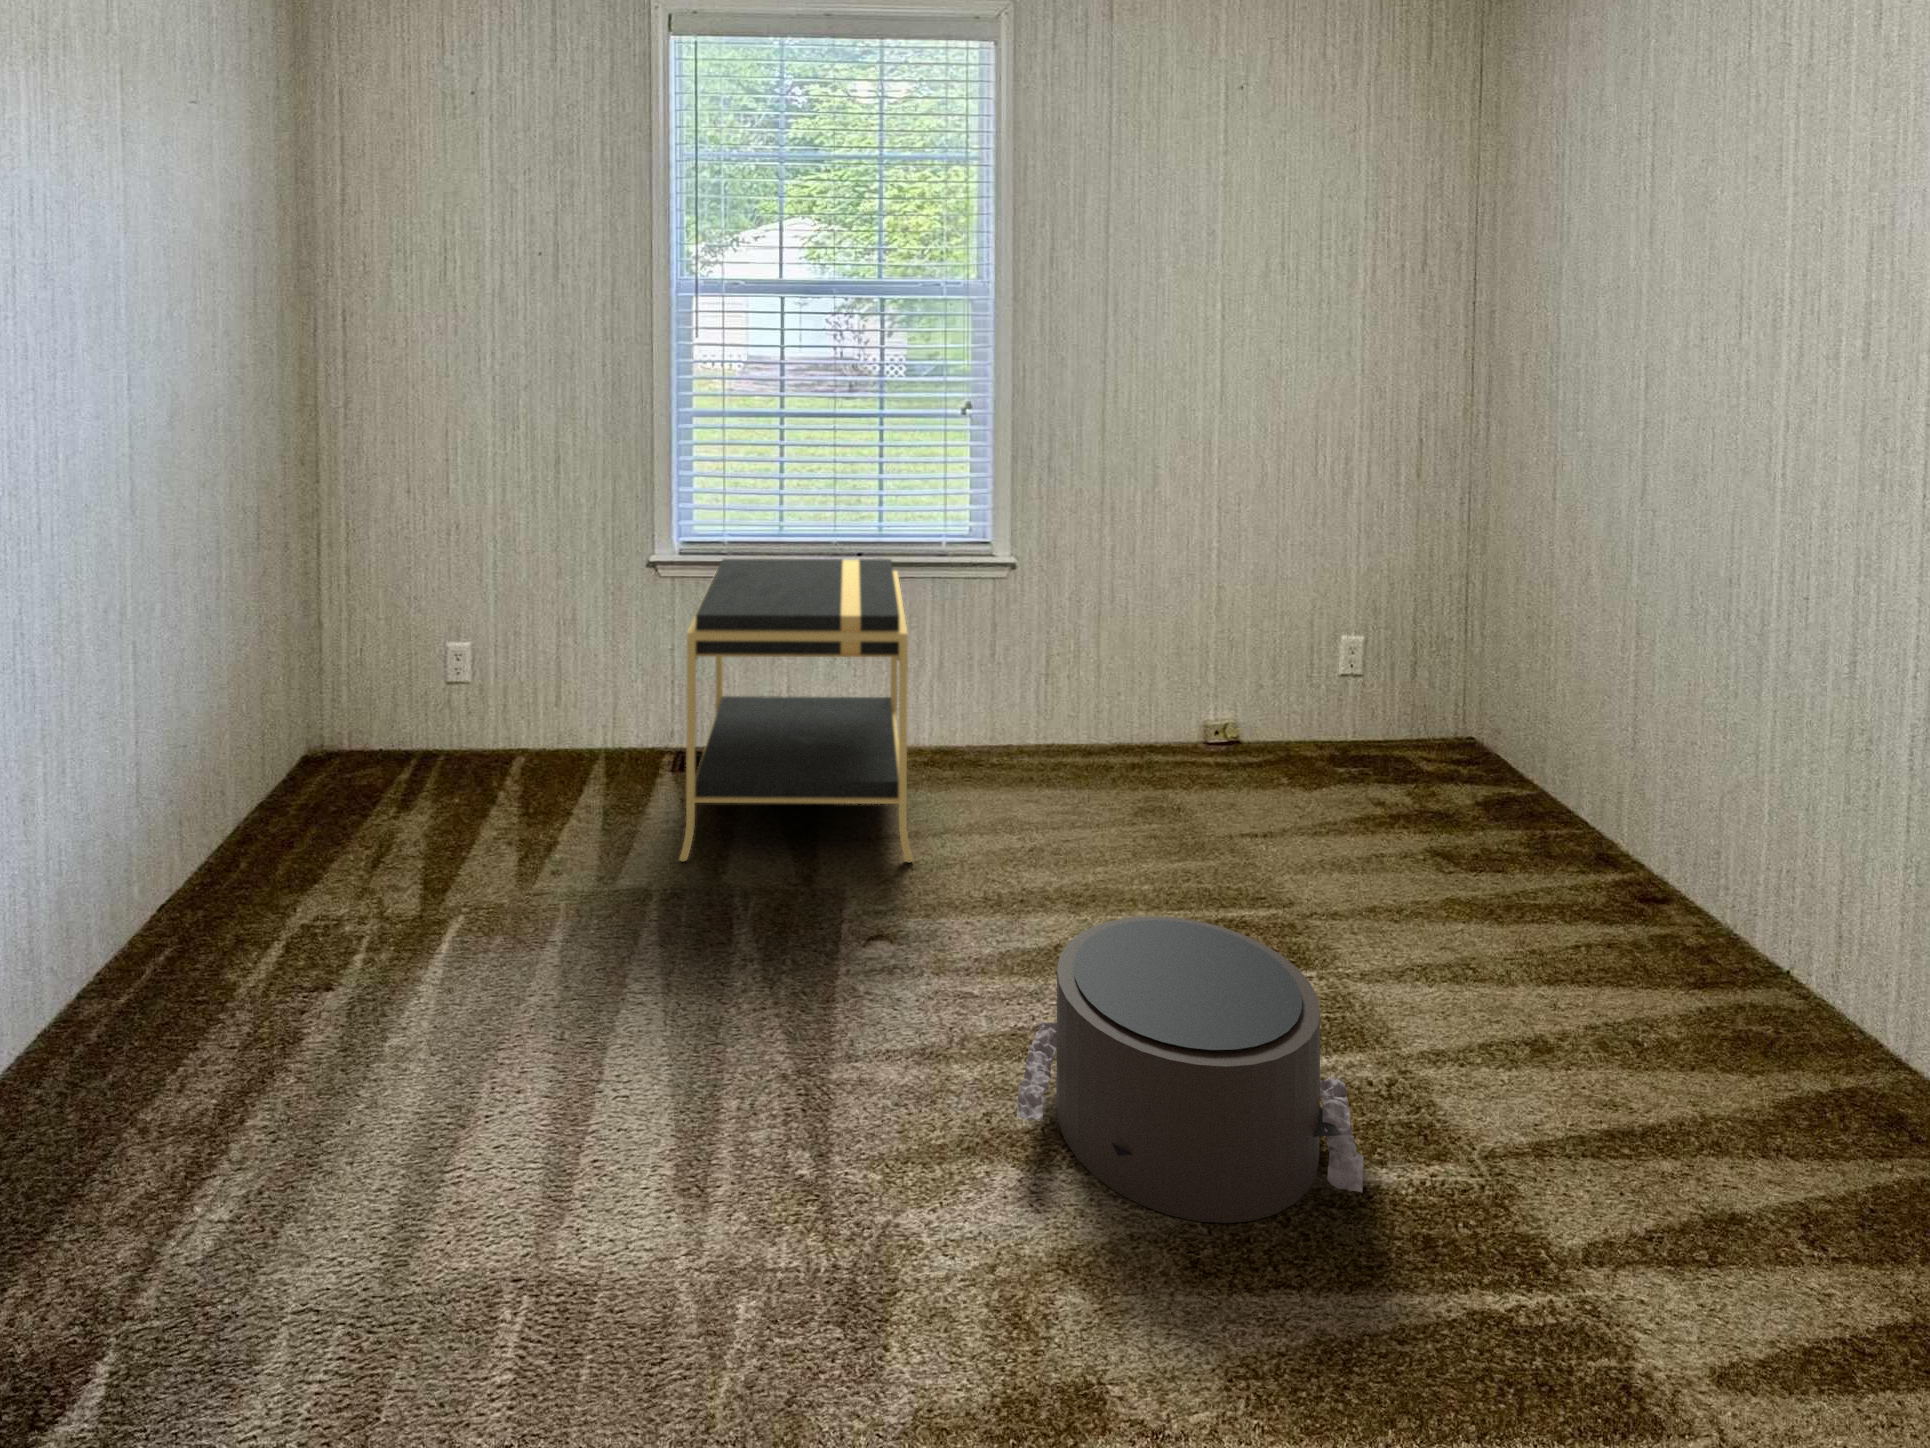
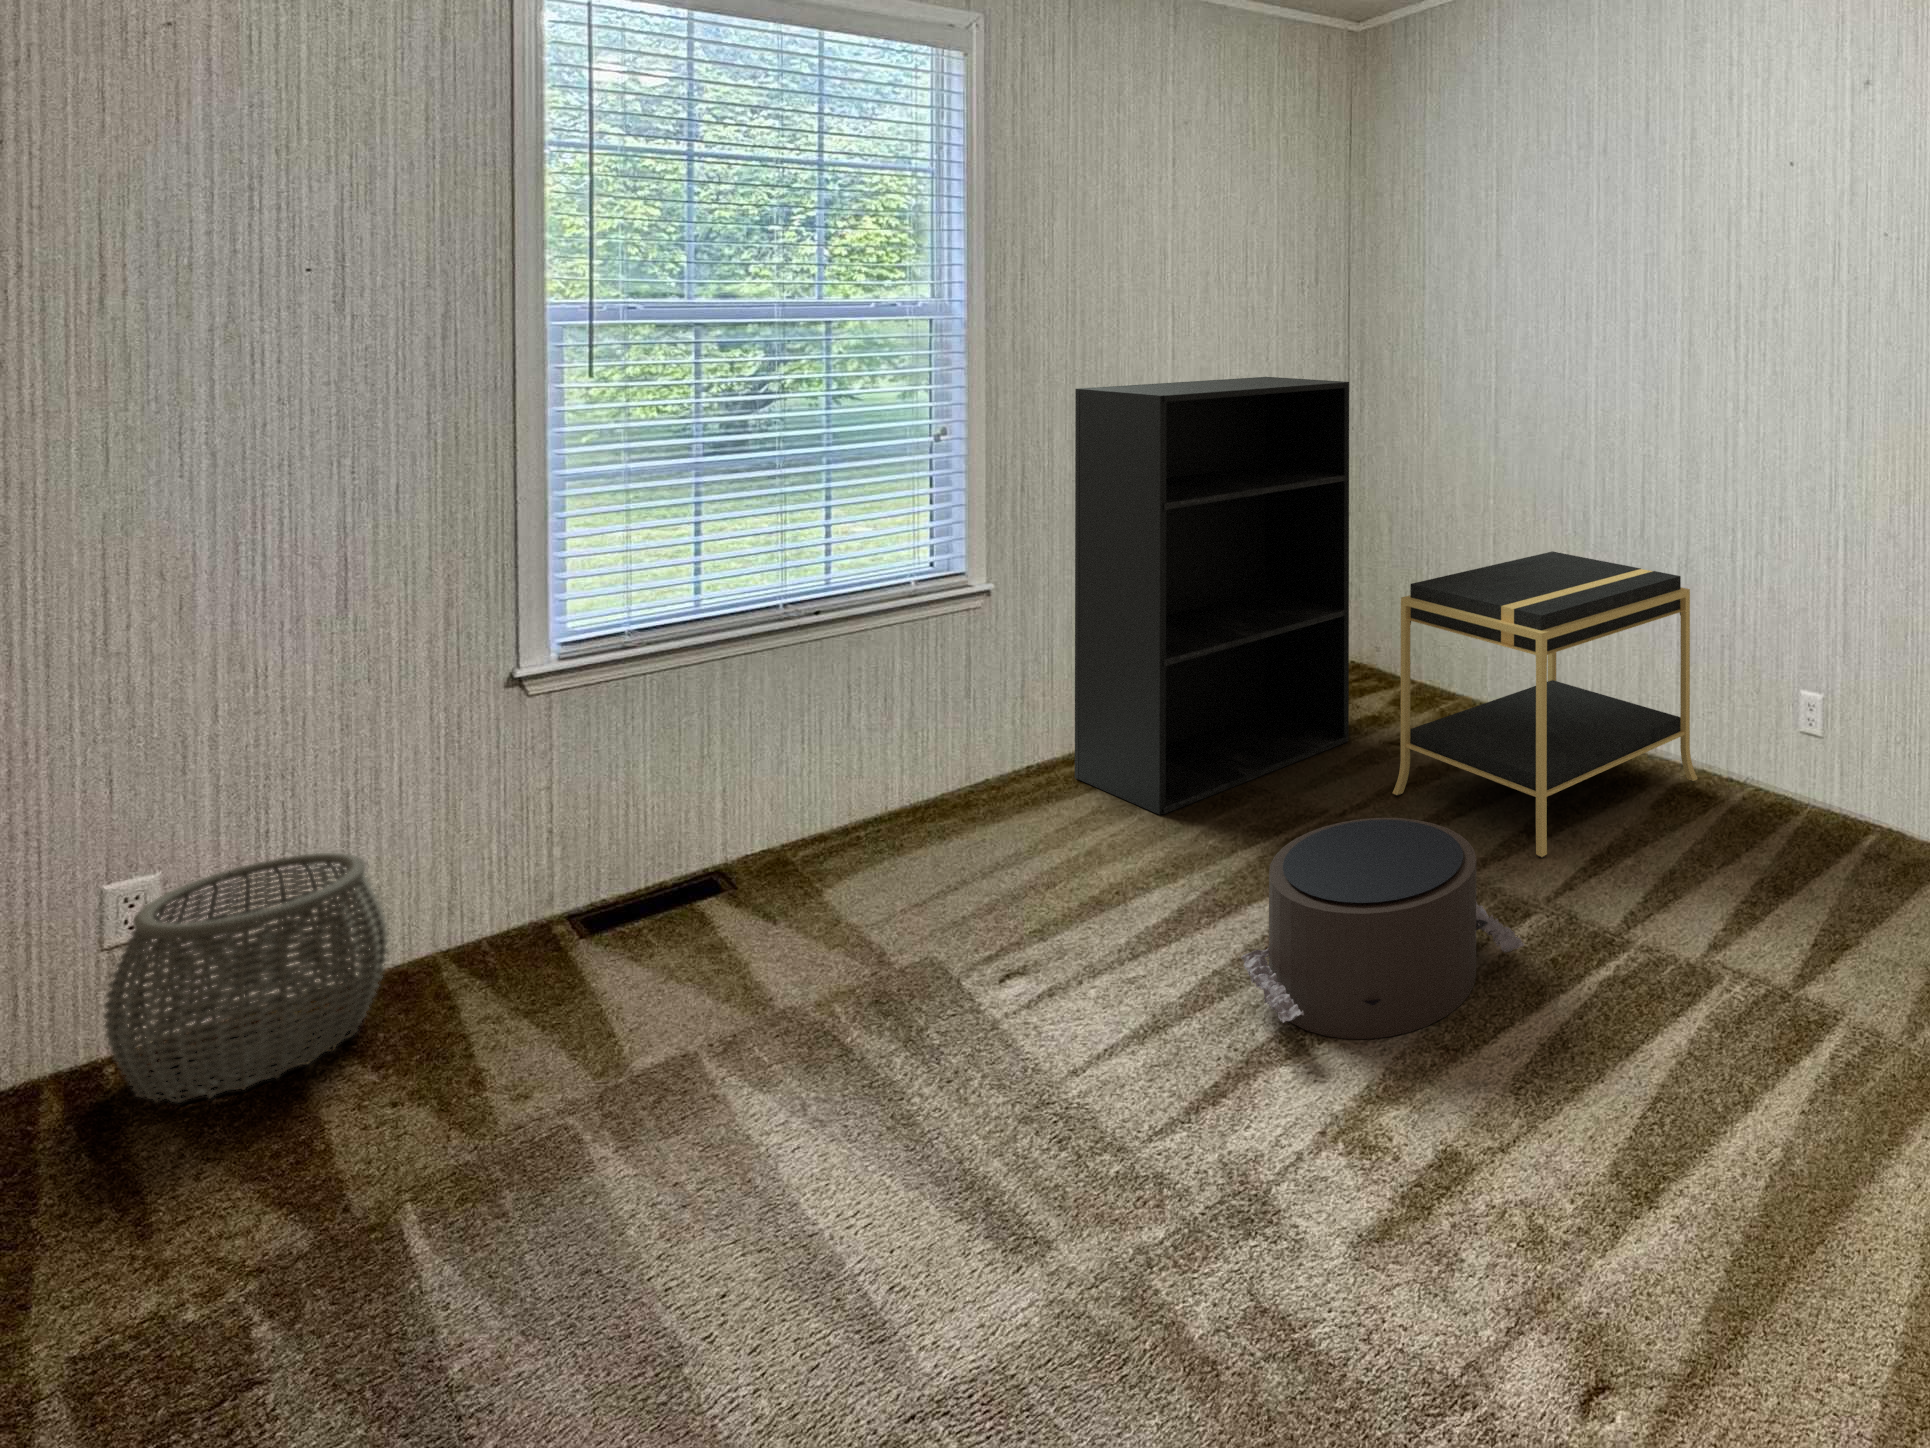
bookshelf: none [1078,381,1388,839] -> present [1075,377,1349,815]
nightstand: present [679,559,913,863] -> present [1393,551,1698,858]
woven basket: none [434,658,568,803] -> present [104,853,388,1103]

